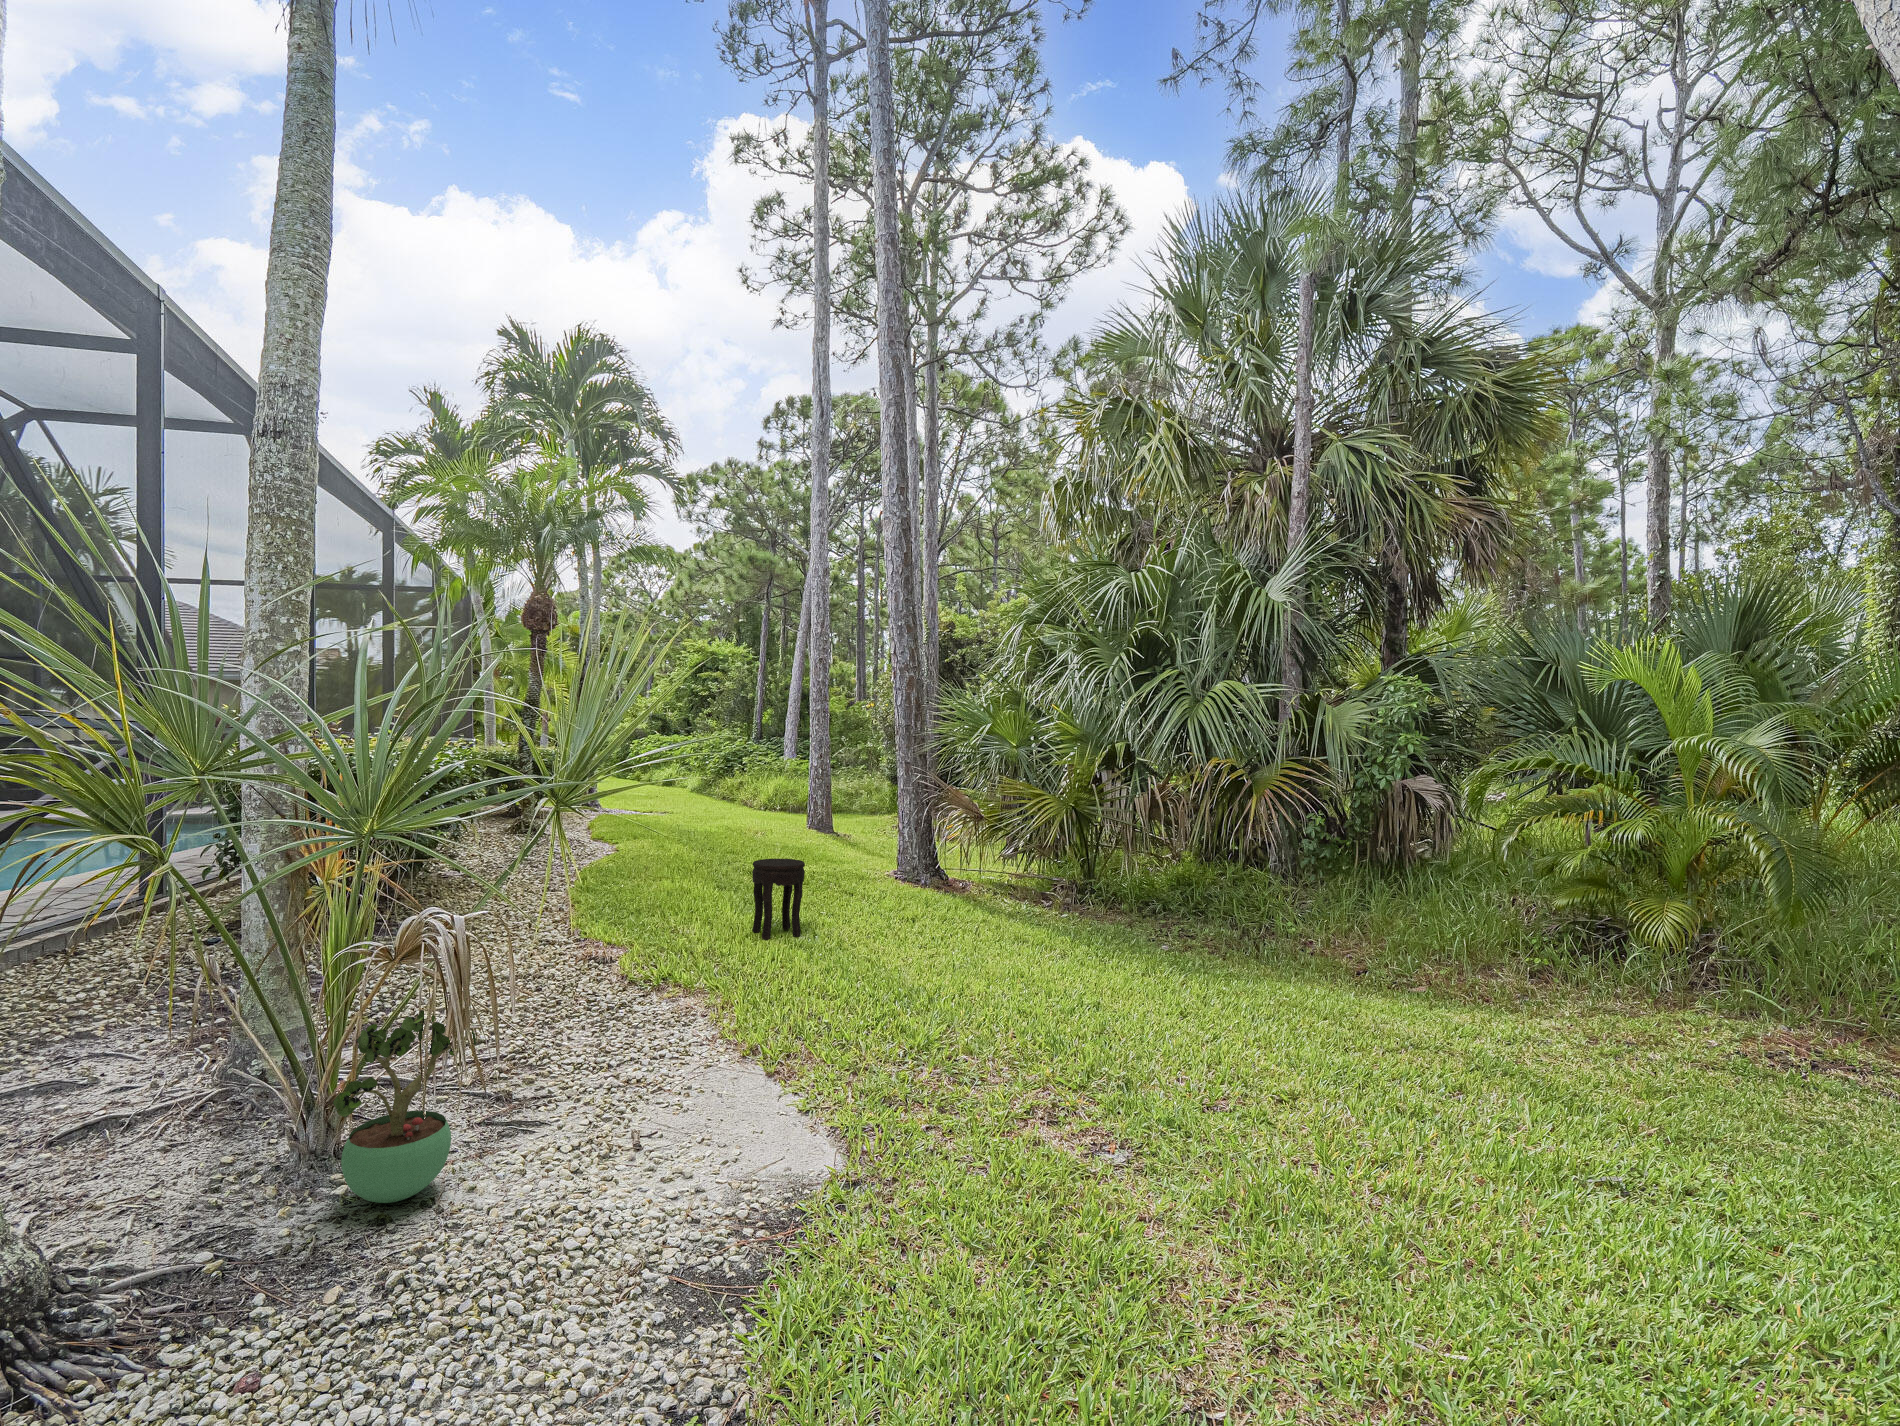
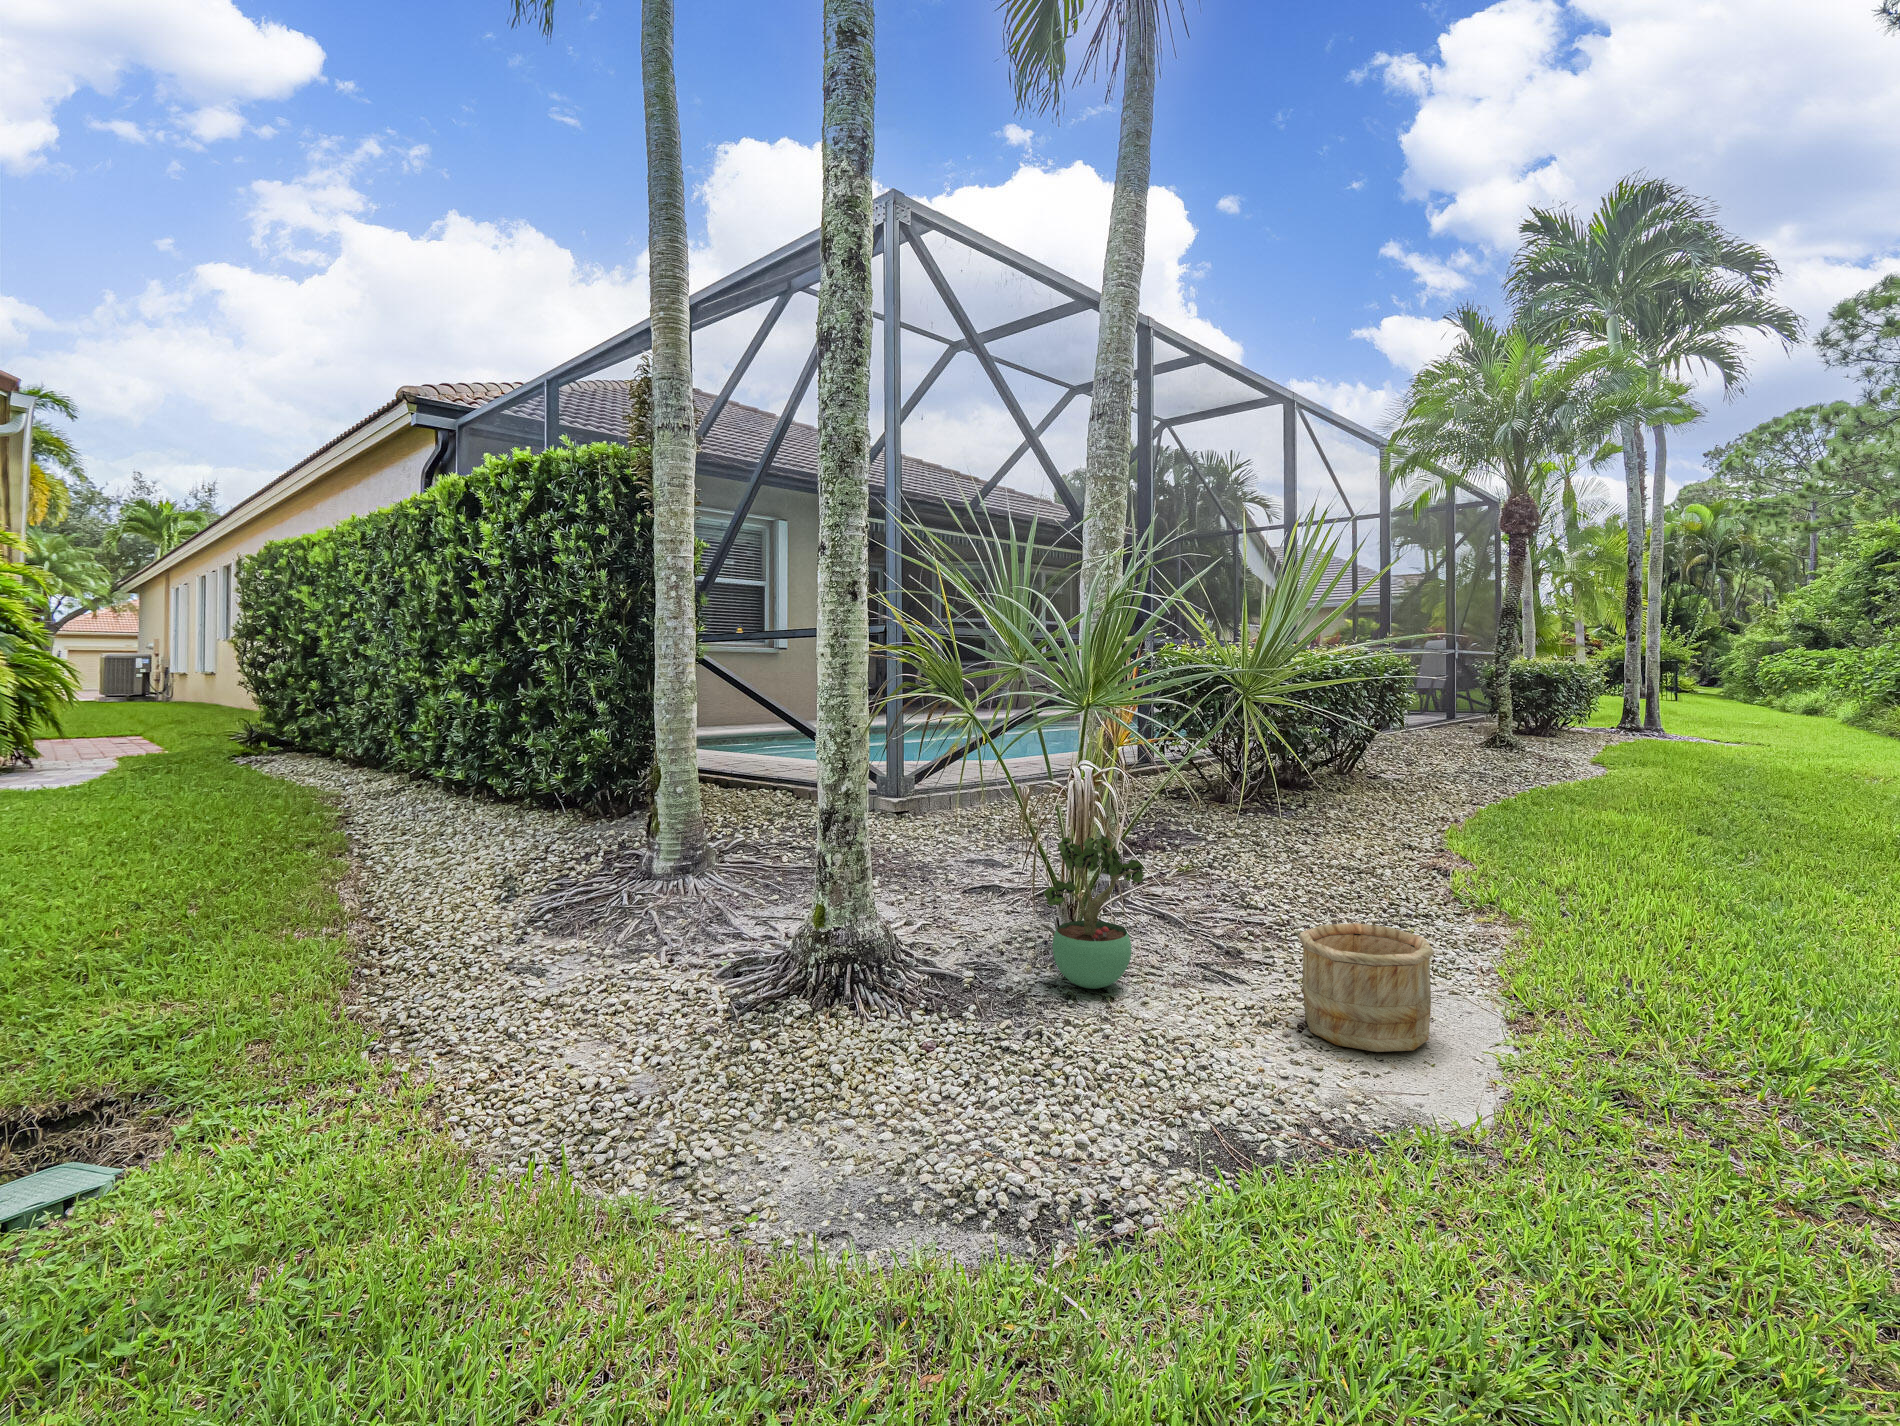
side table: present [752,859,805,940] -> none [1685,793,1781,907]
wooden bucket: none [633,1027,746,1149] -> present [1299,923,1434,1052]

